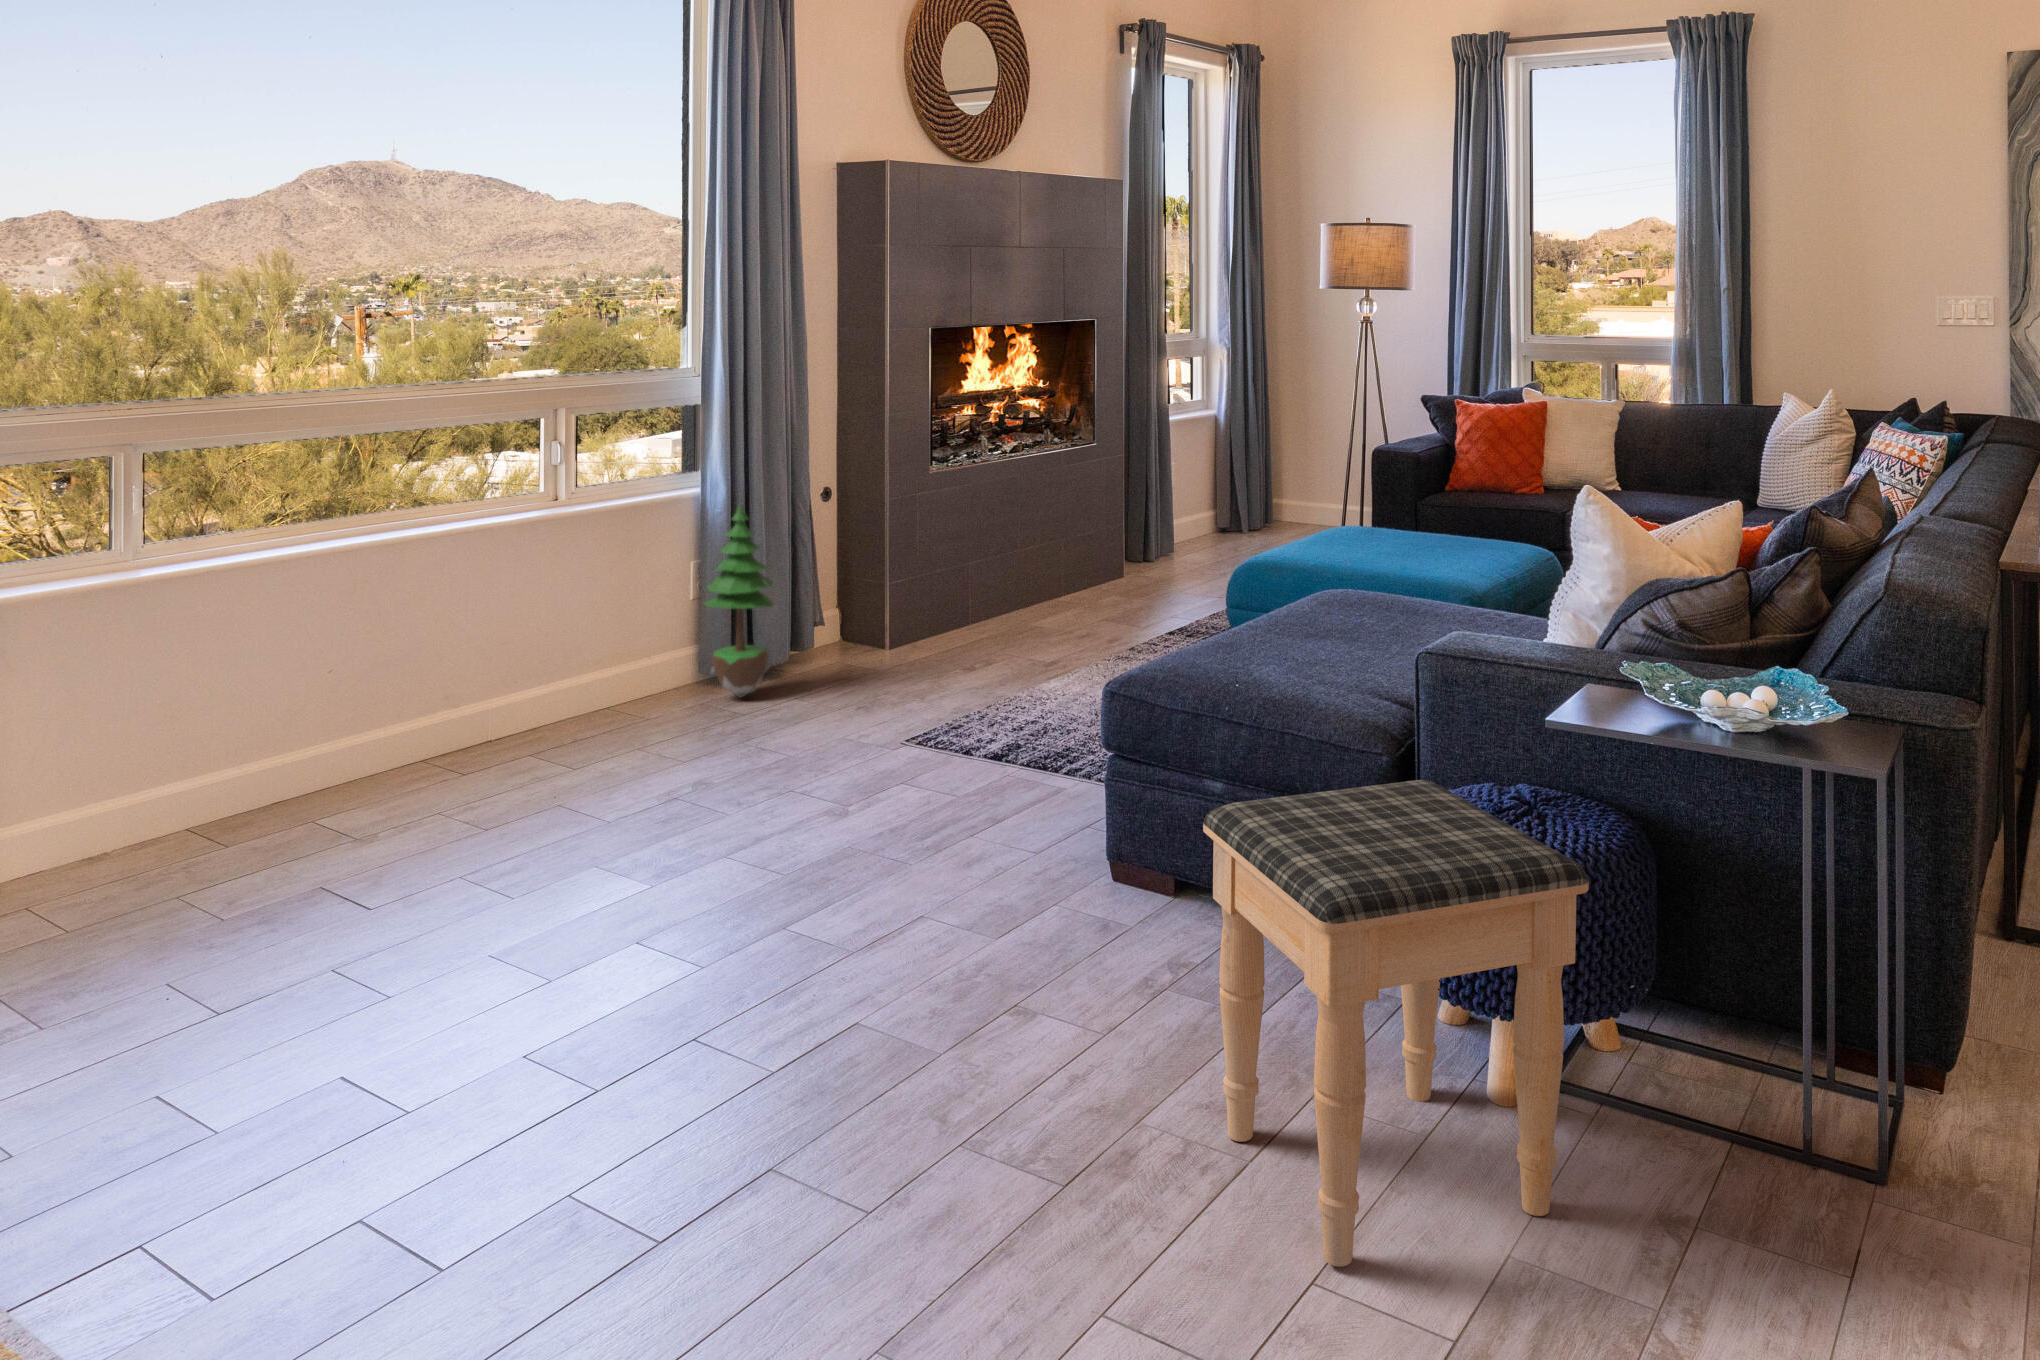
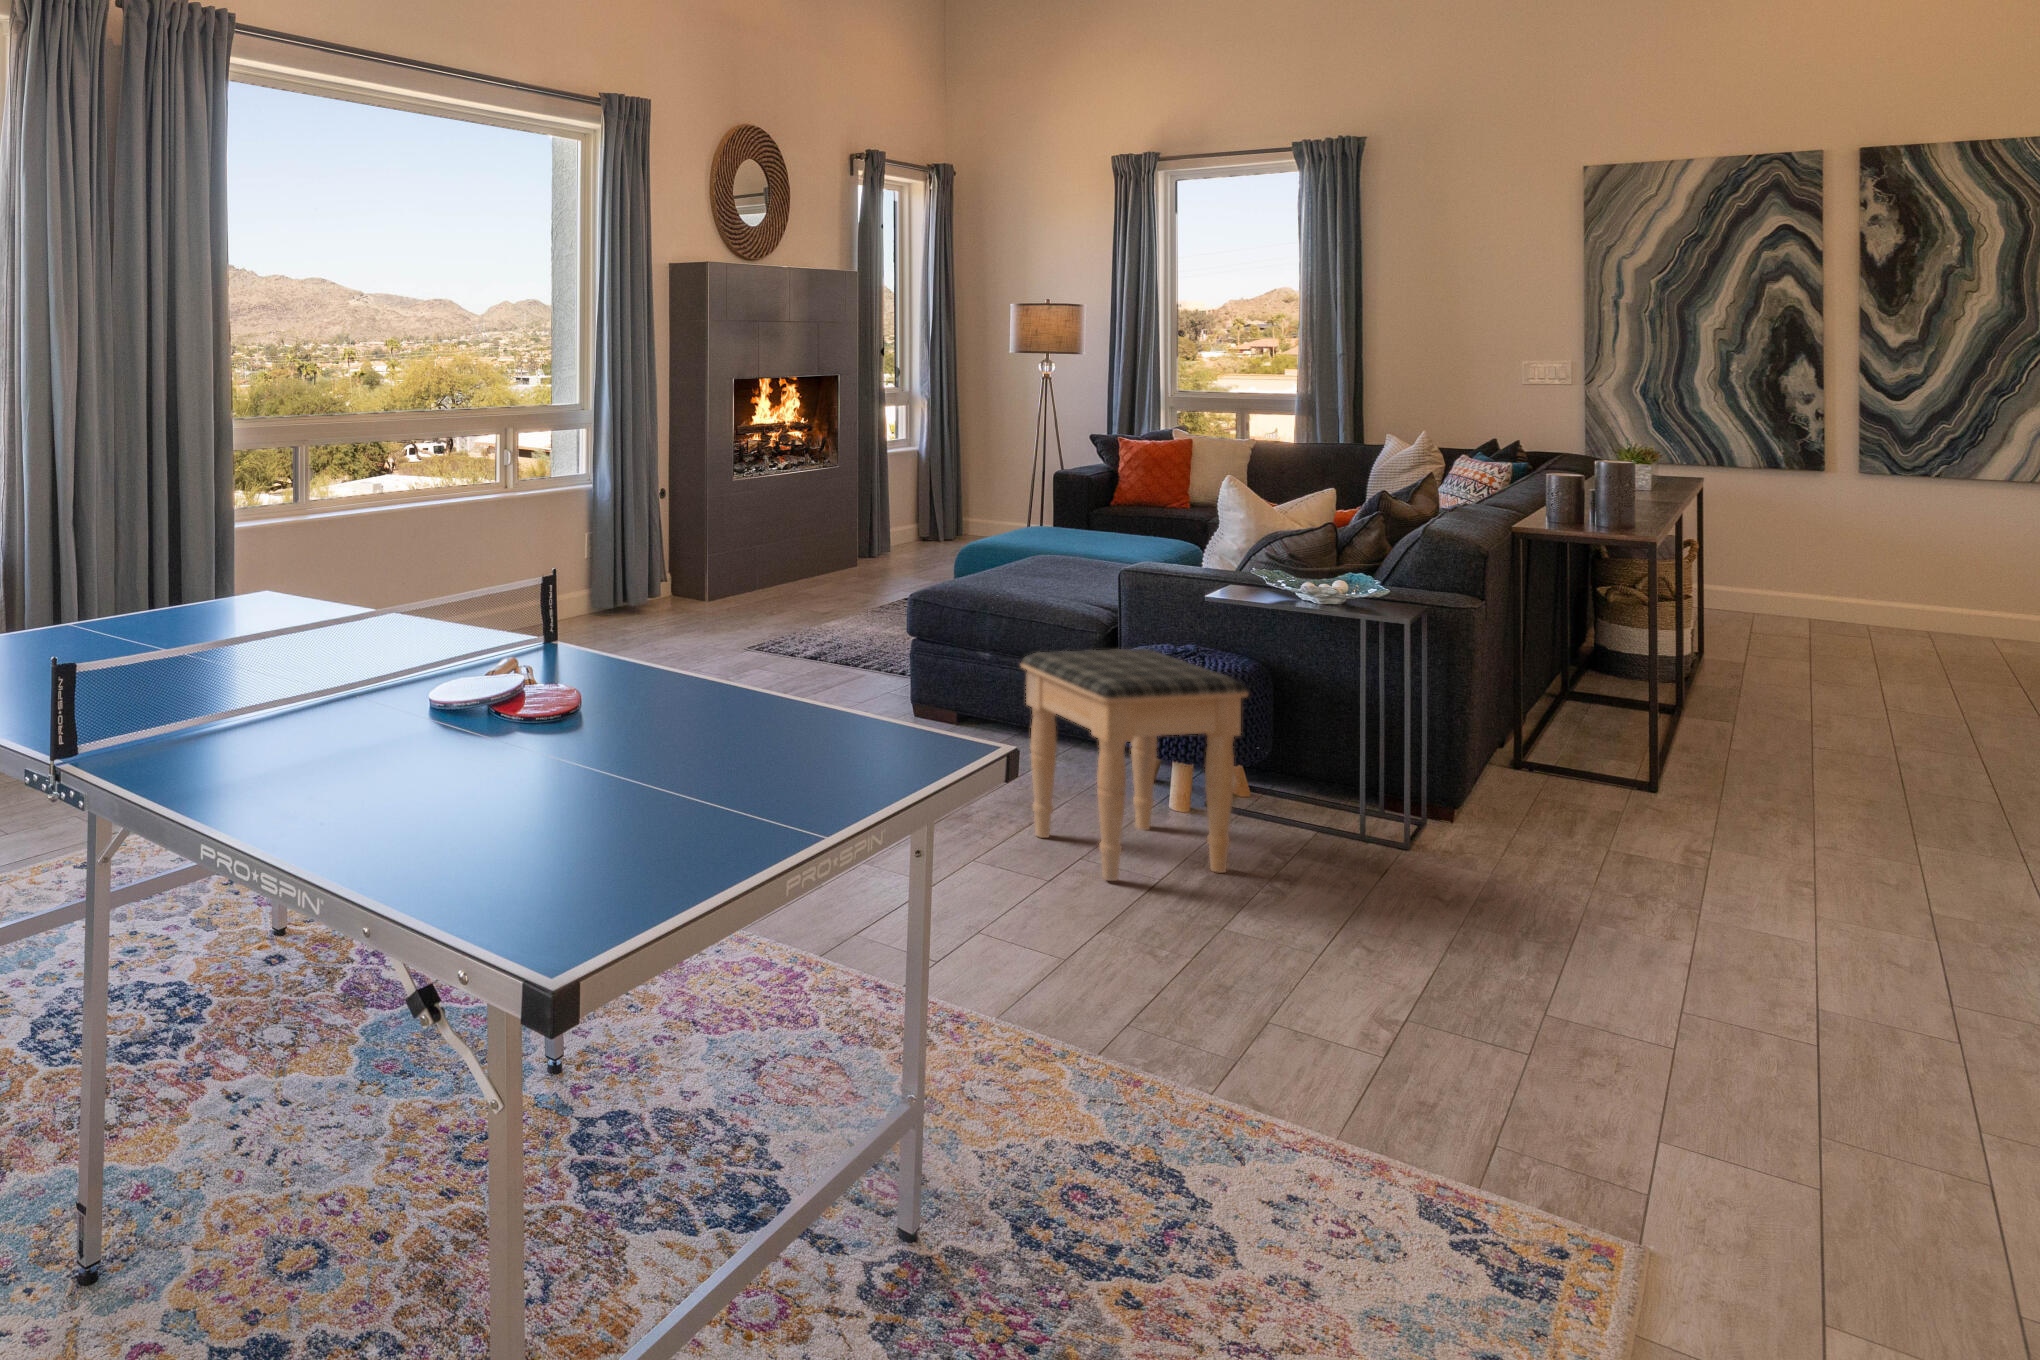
potted tree: present [704,505,774,698] -> none [601,498,648,630]

